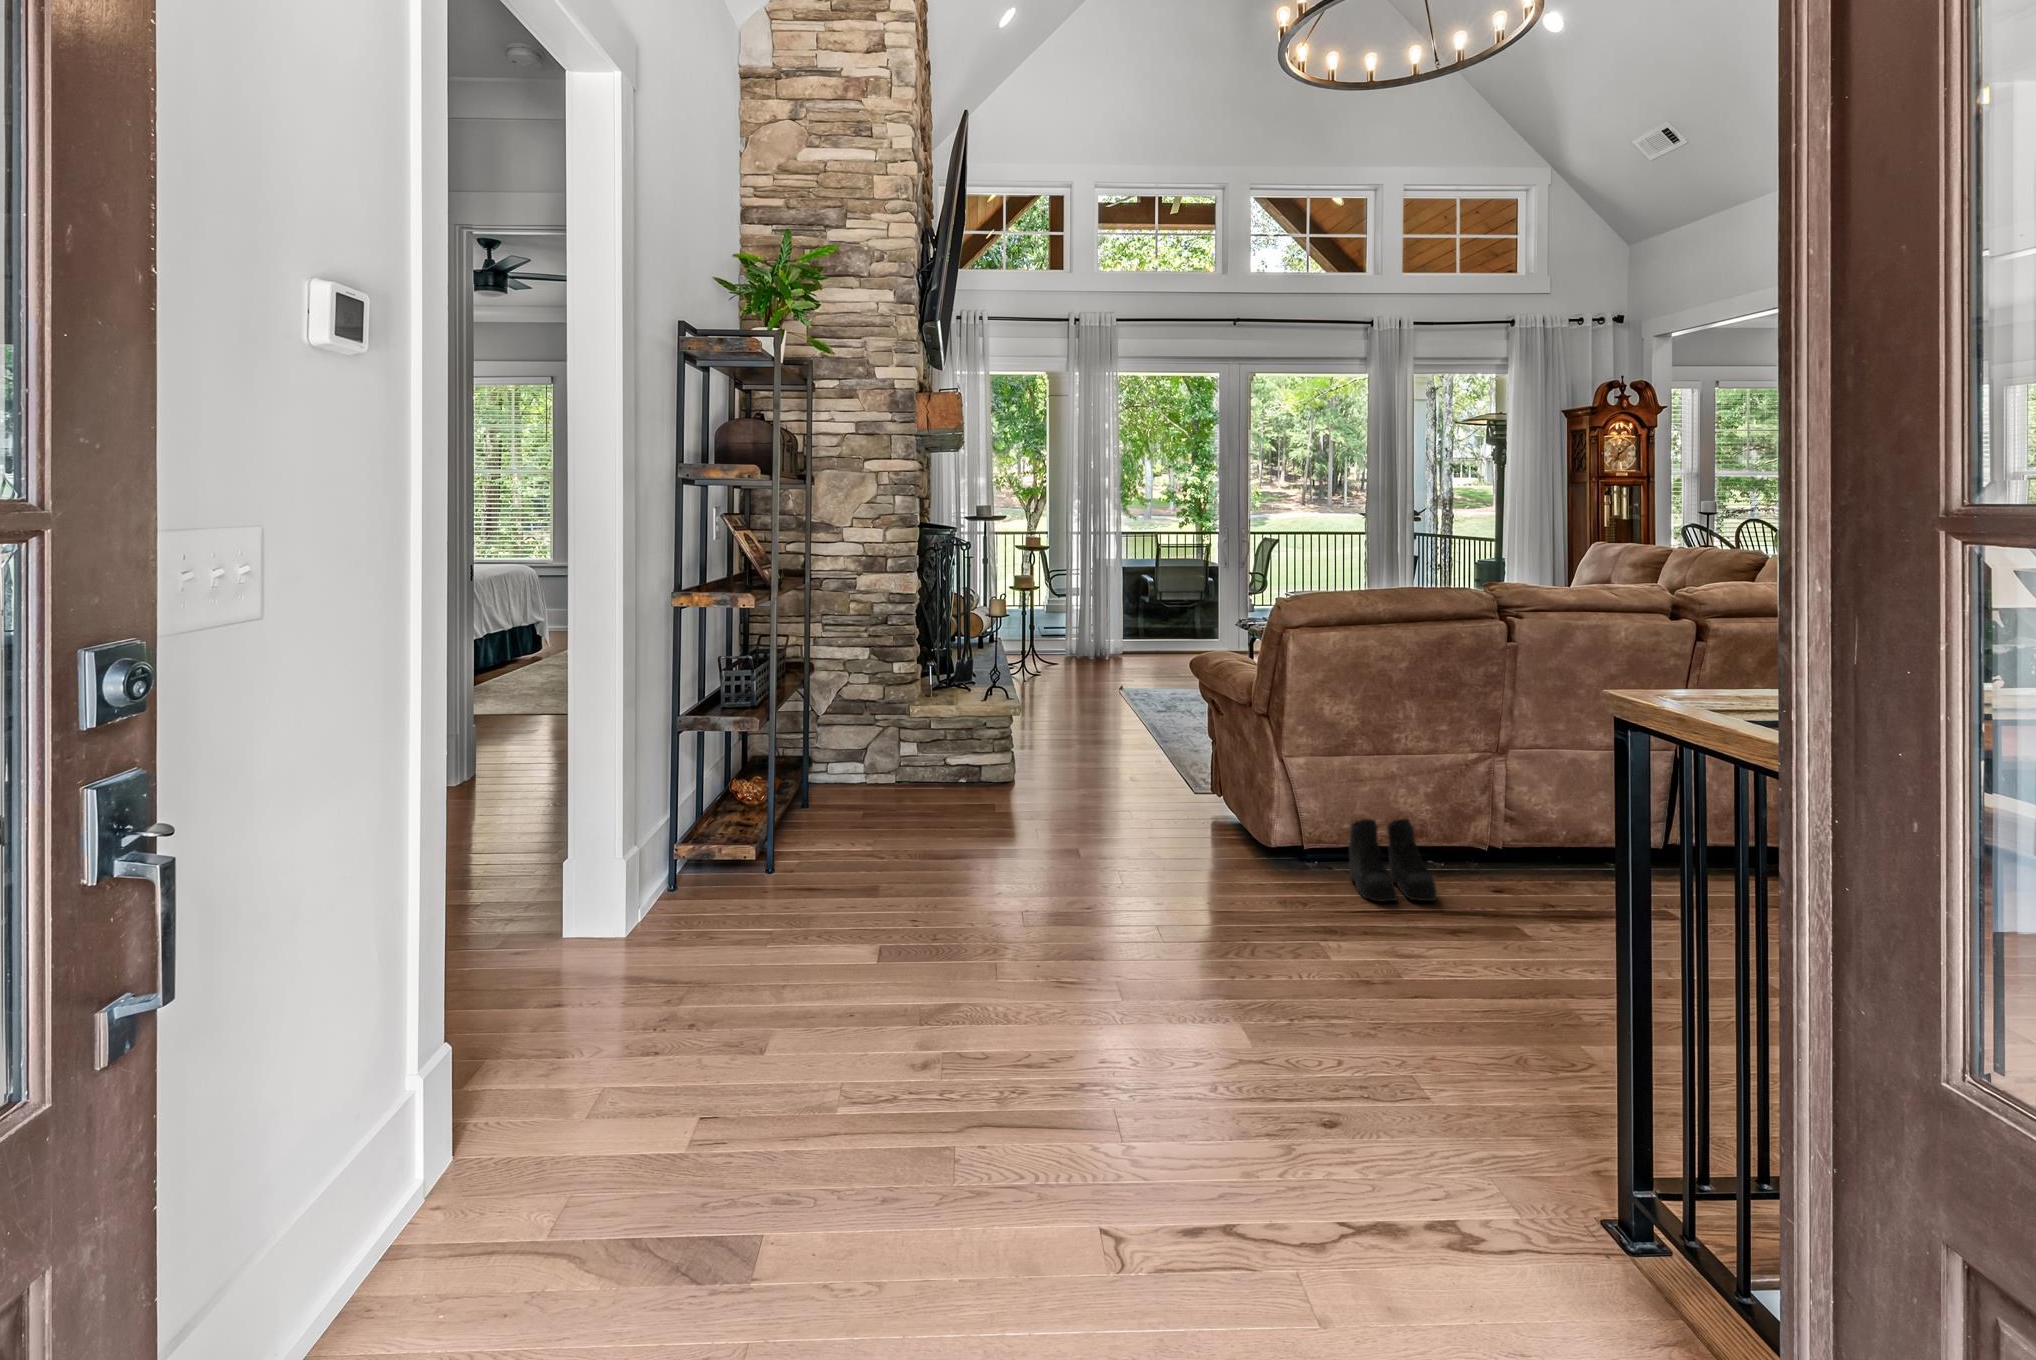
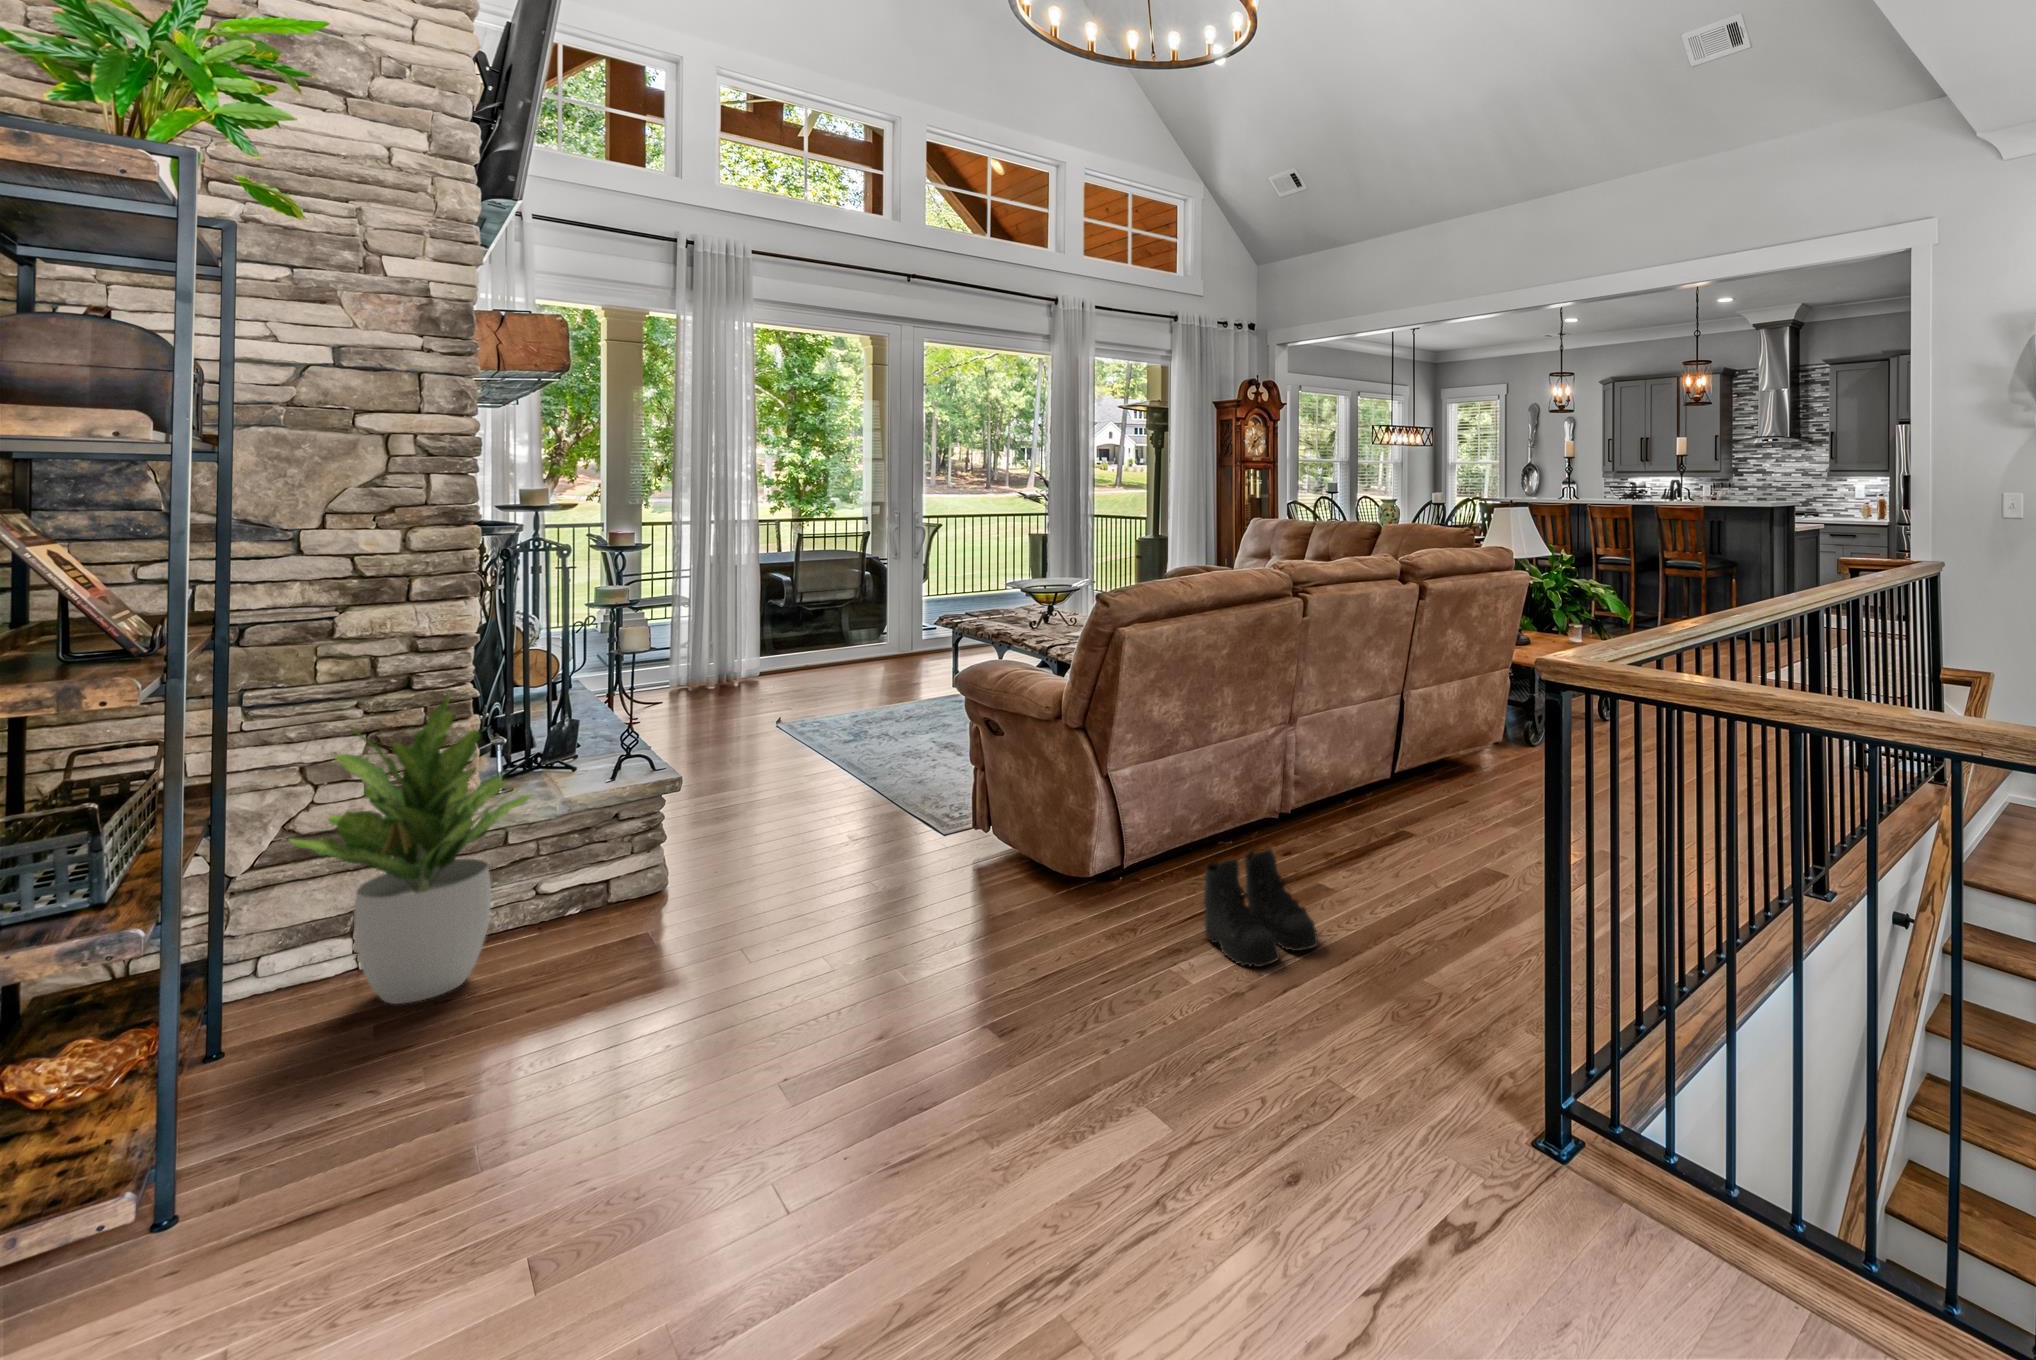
potted plant: none [835,627,946,805] -> present [290,692,533,1004]

